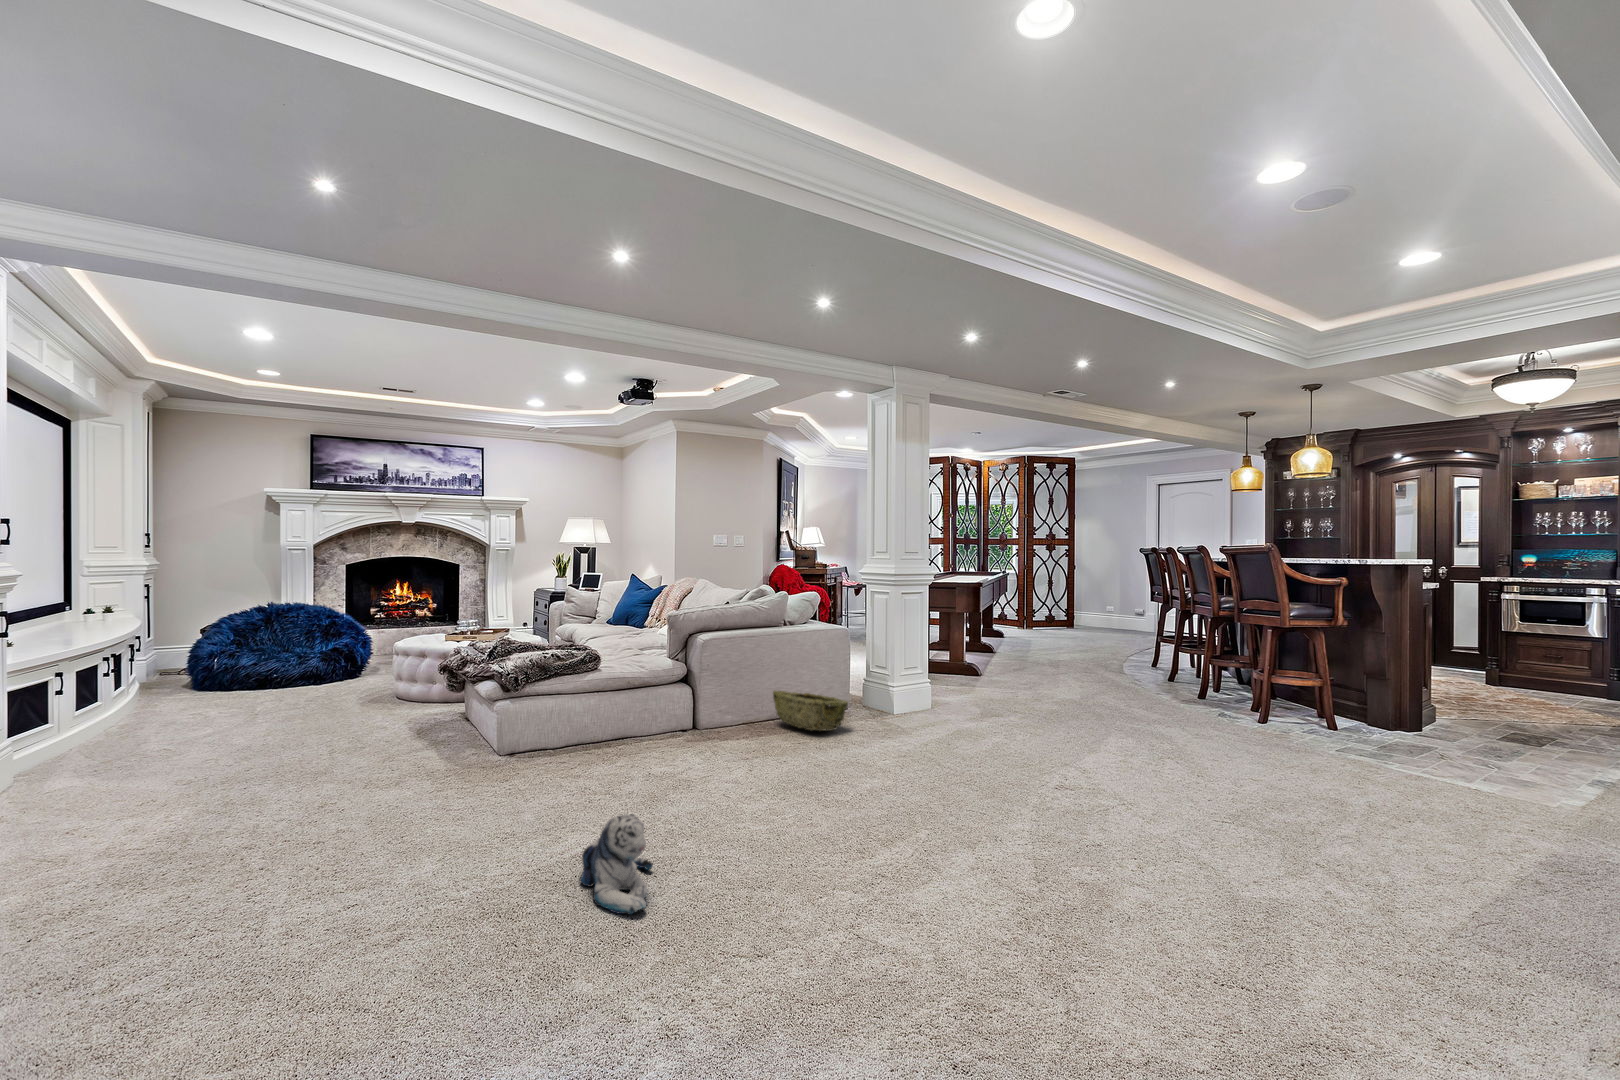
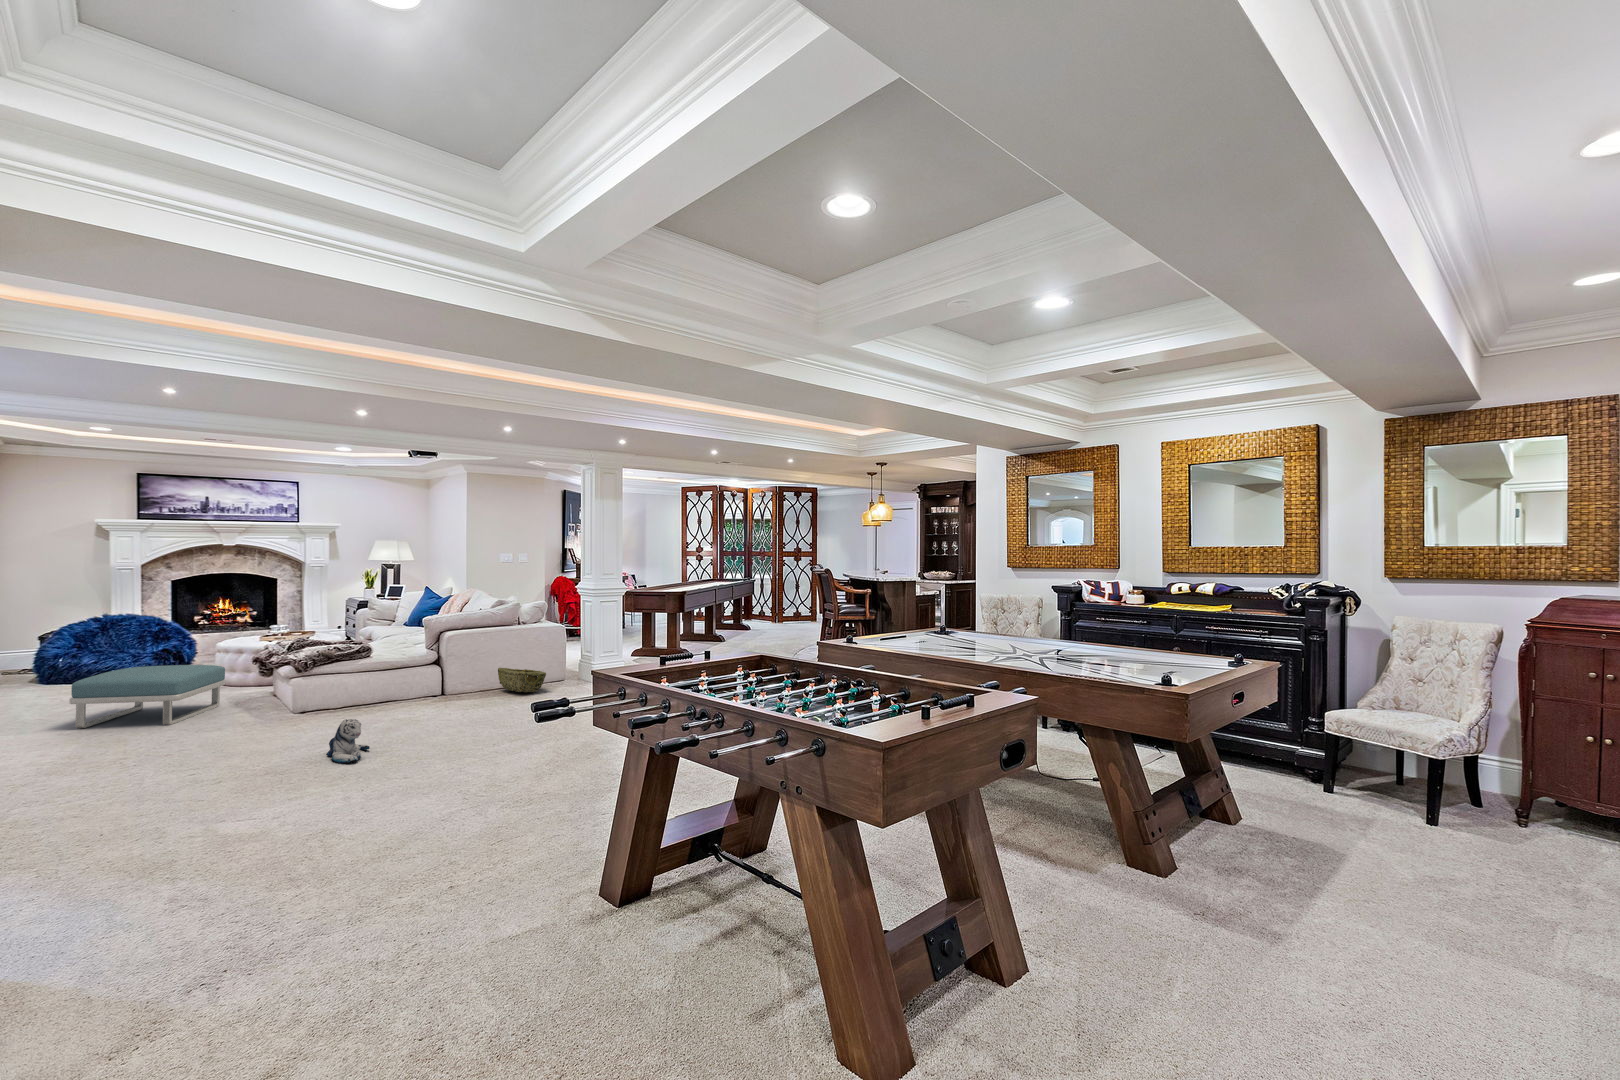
footstool: none [183,678,403,777] -> present [69,665,226,728]

